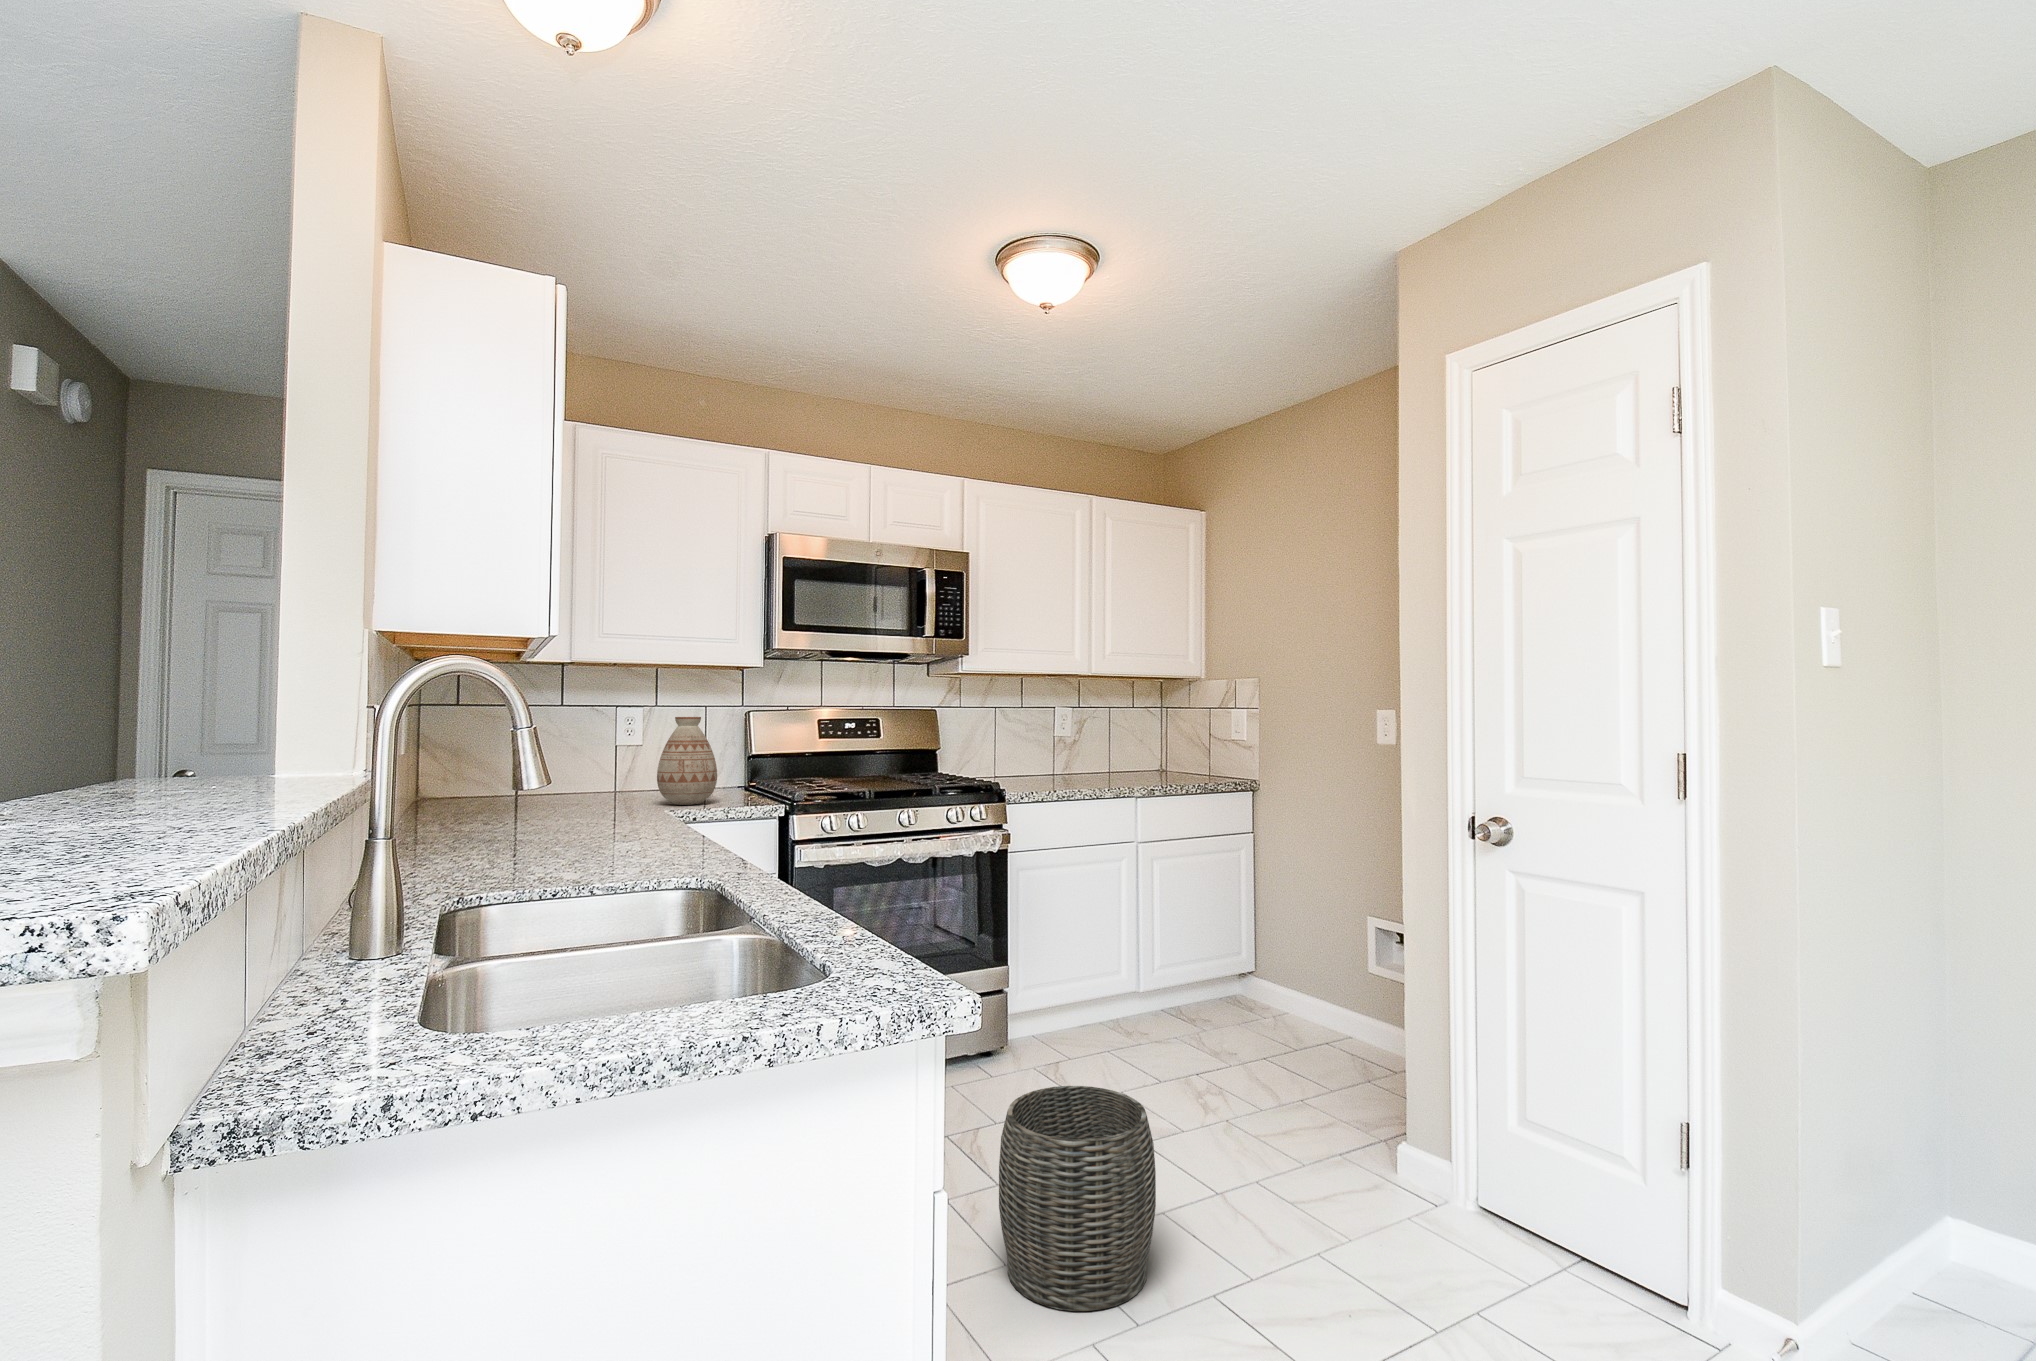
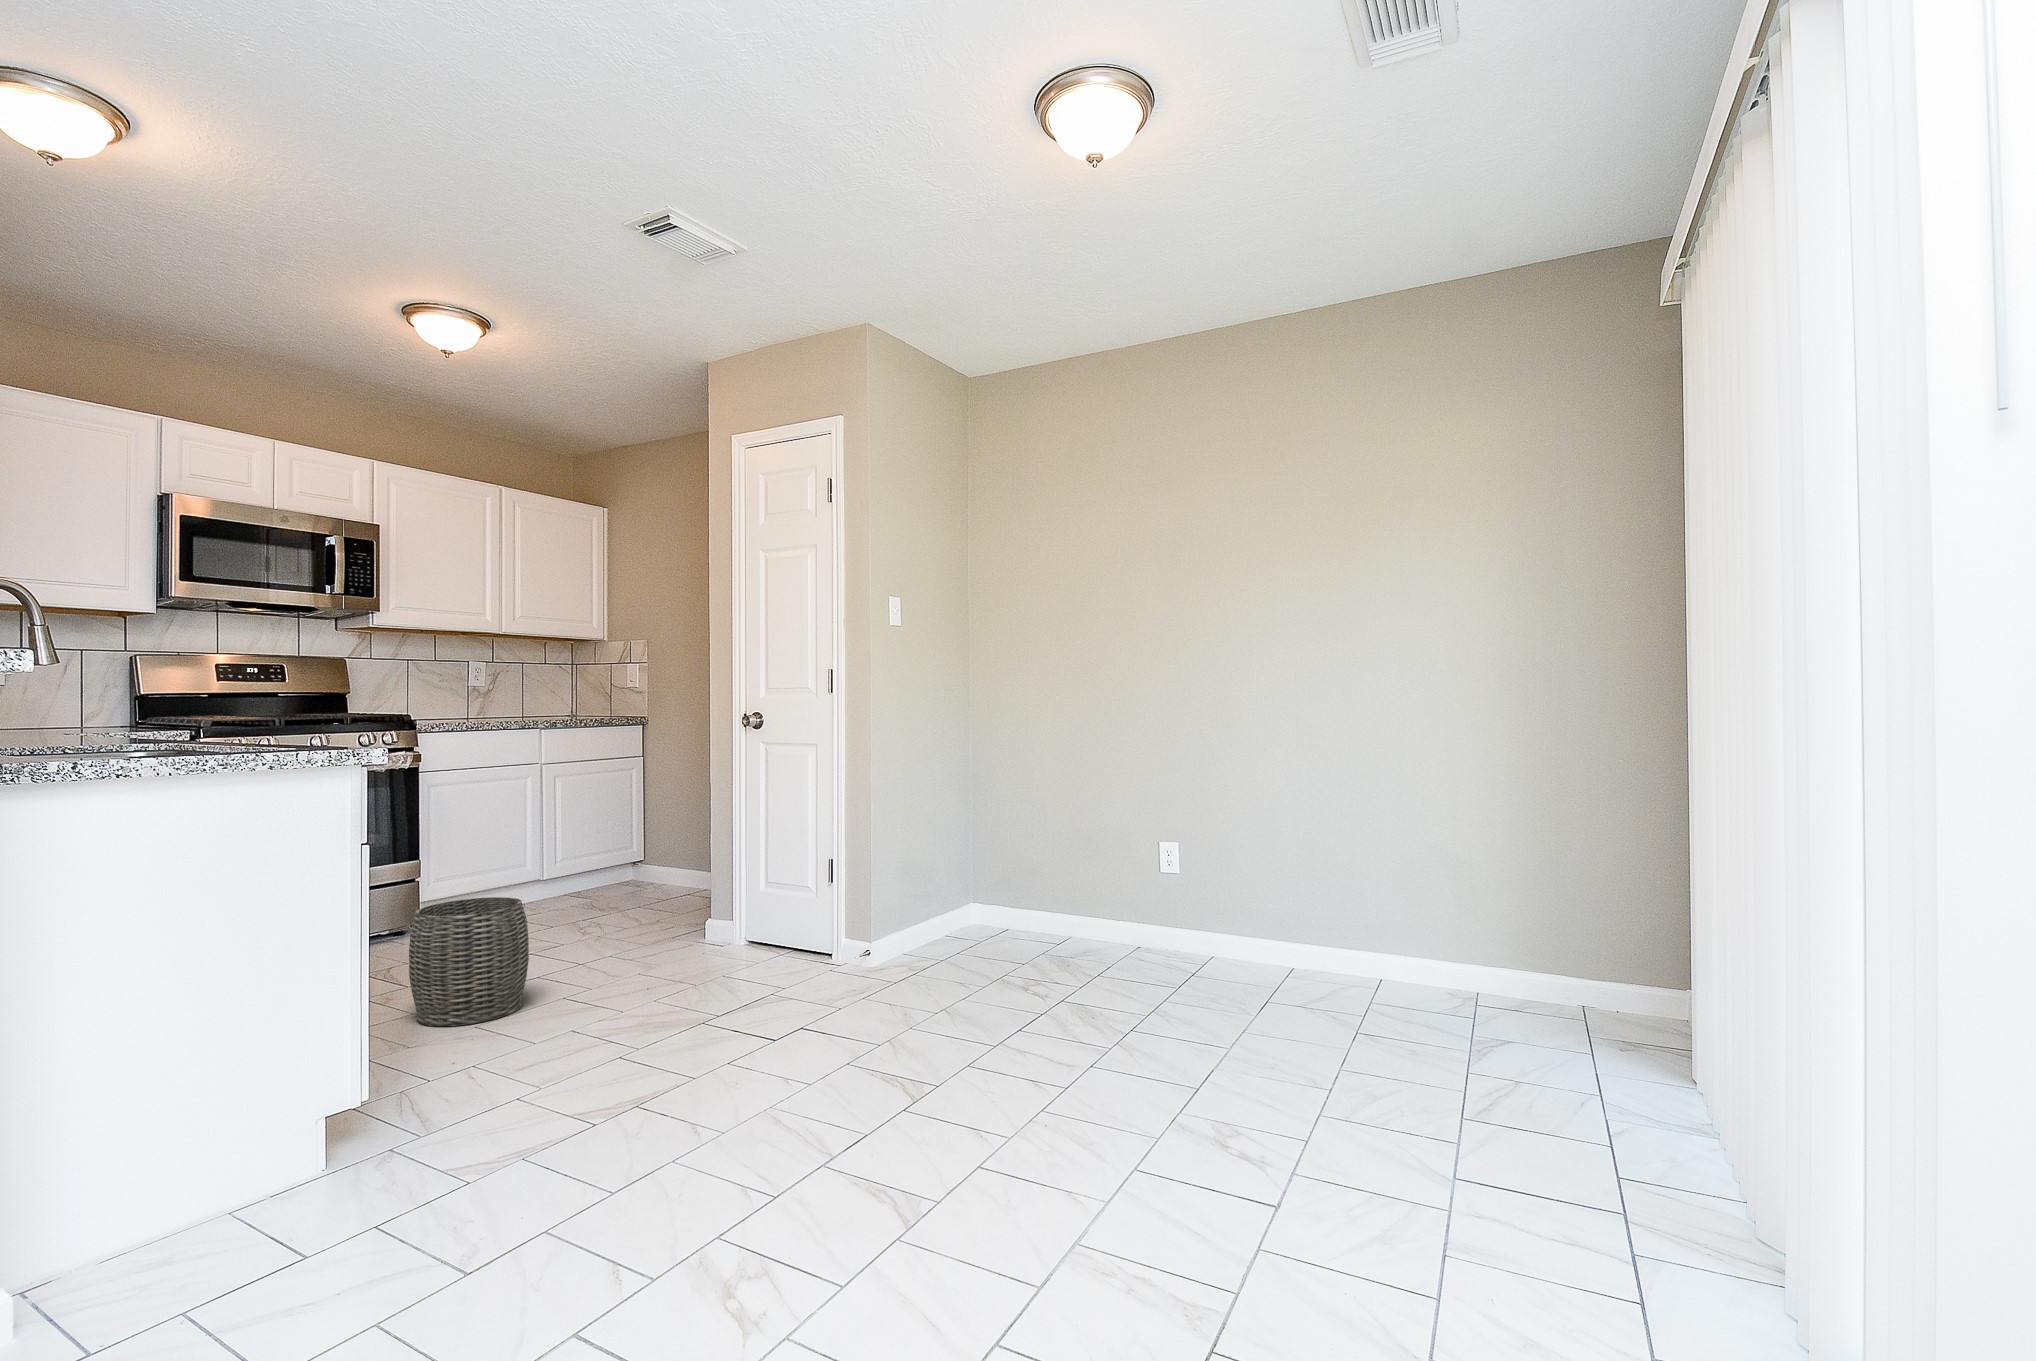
vase: present [657,717,717,805] -> none [48,654,117,732]

